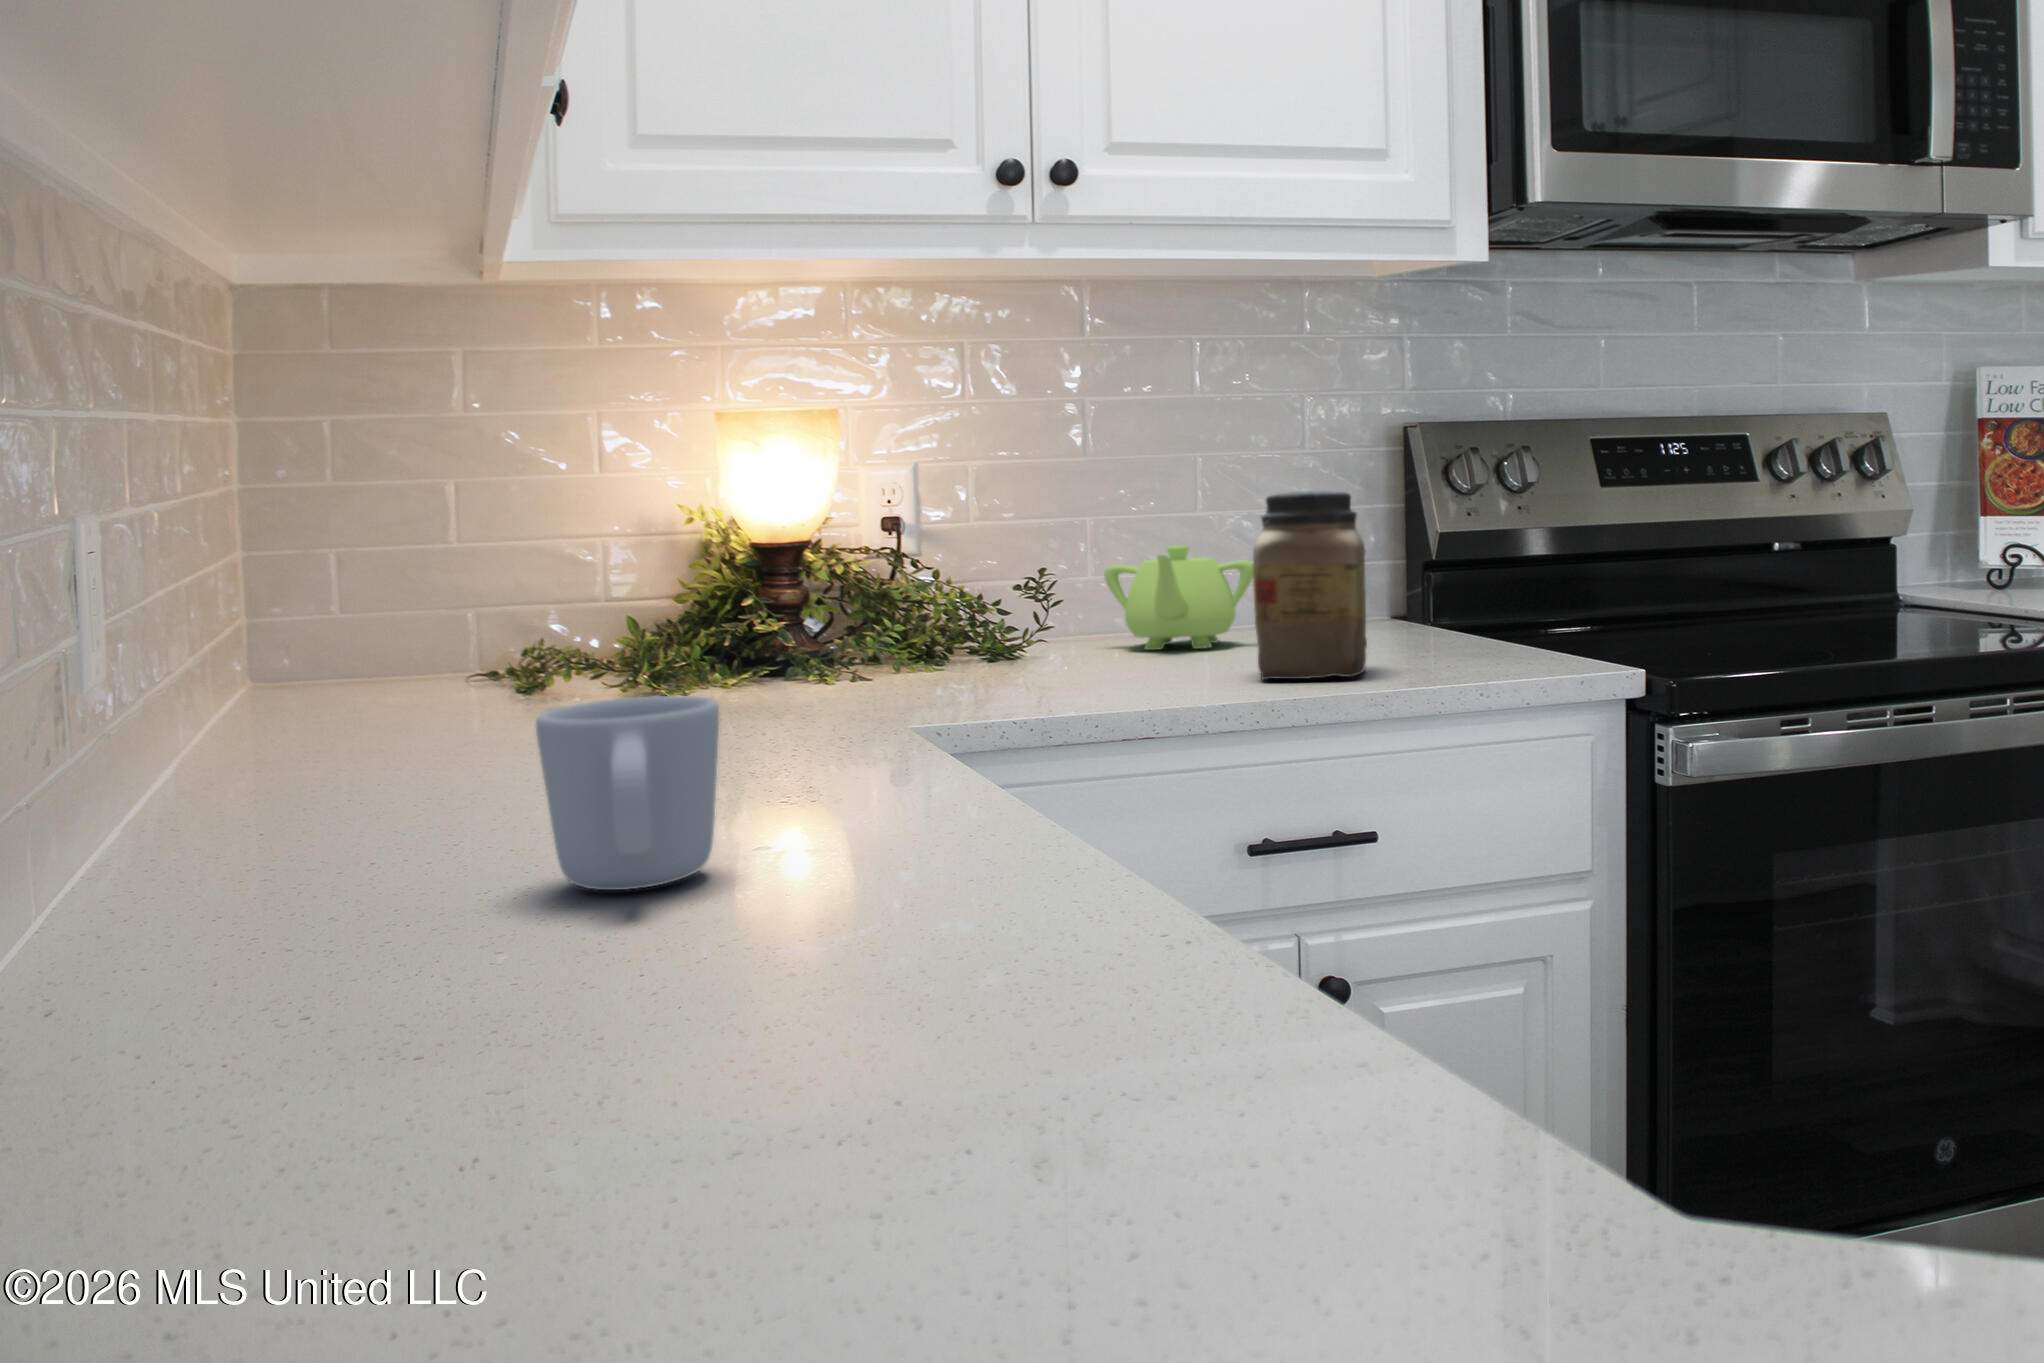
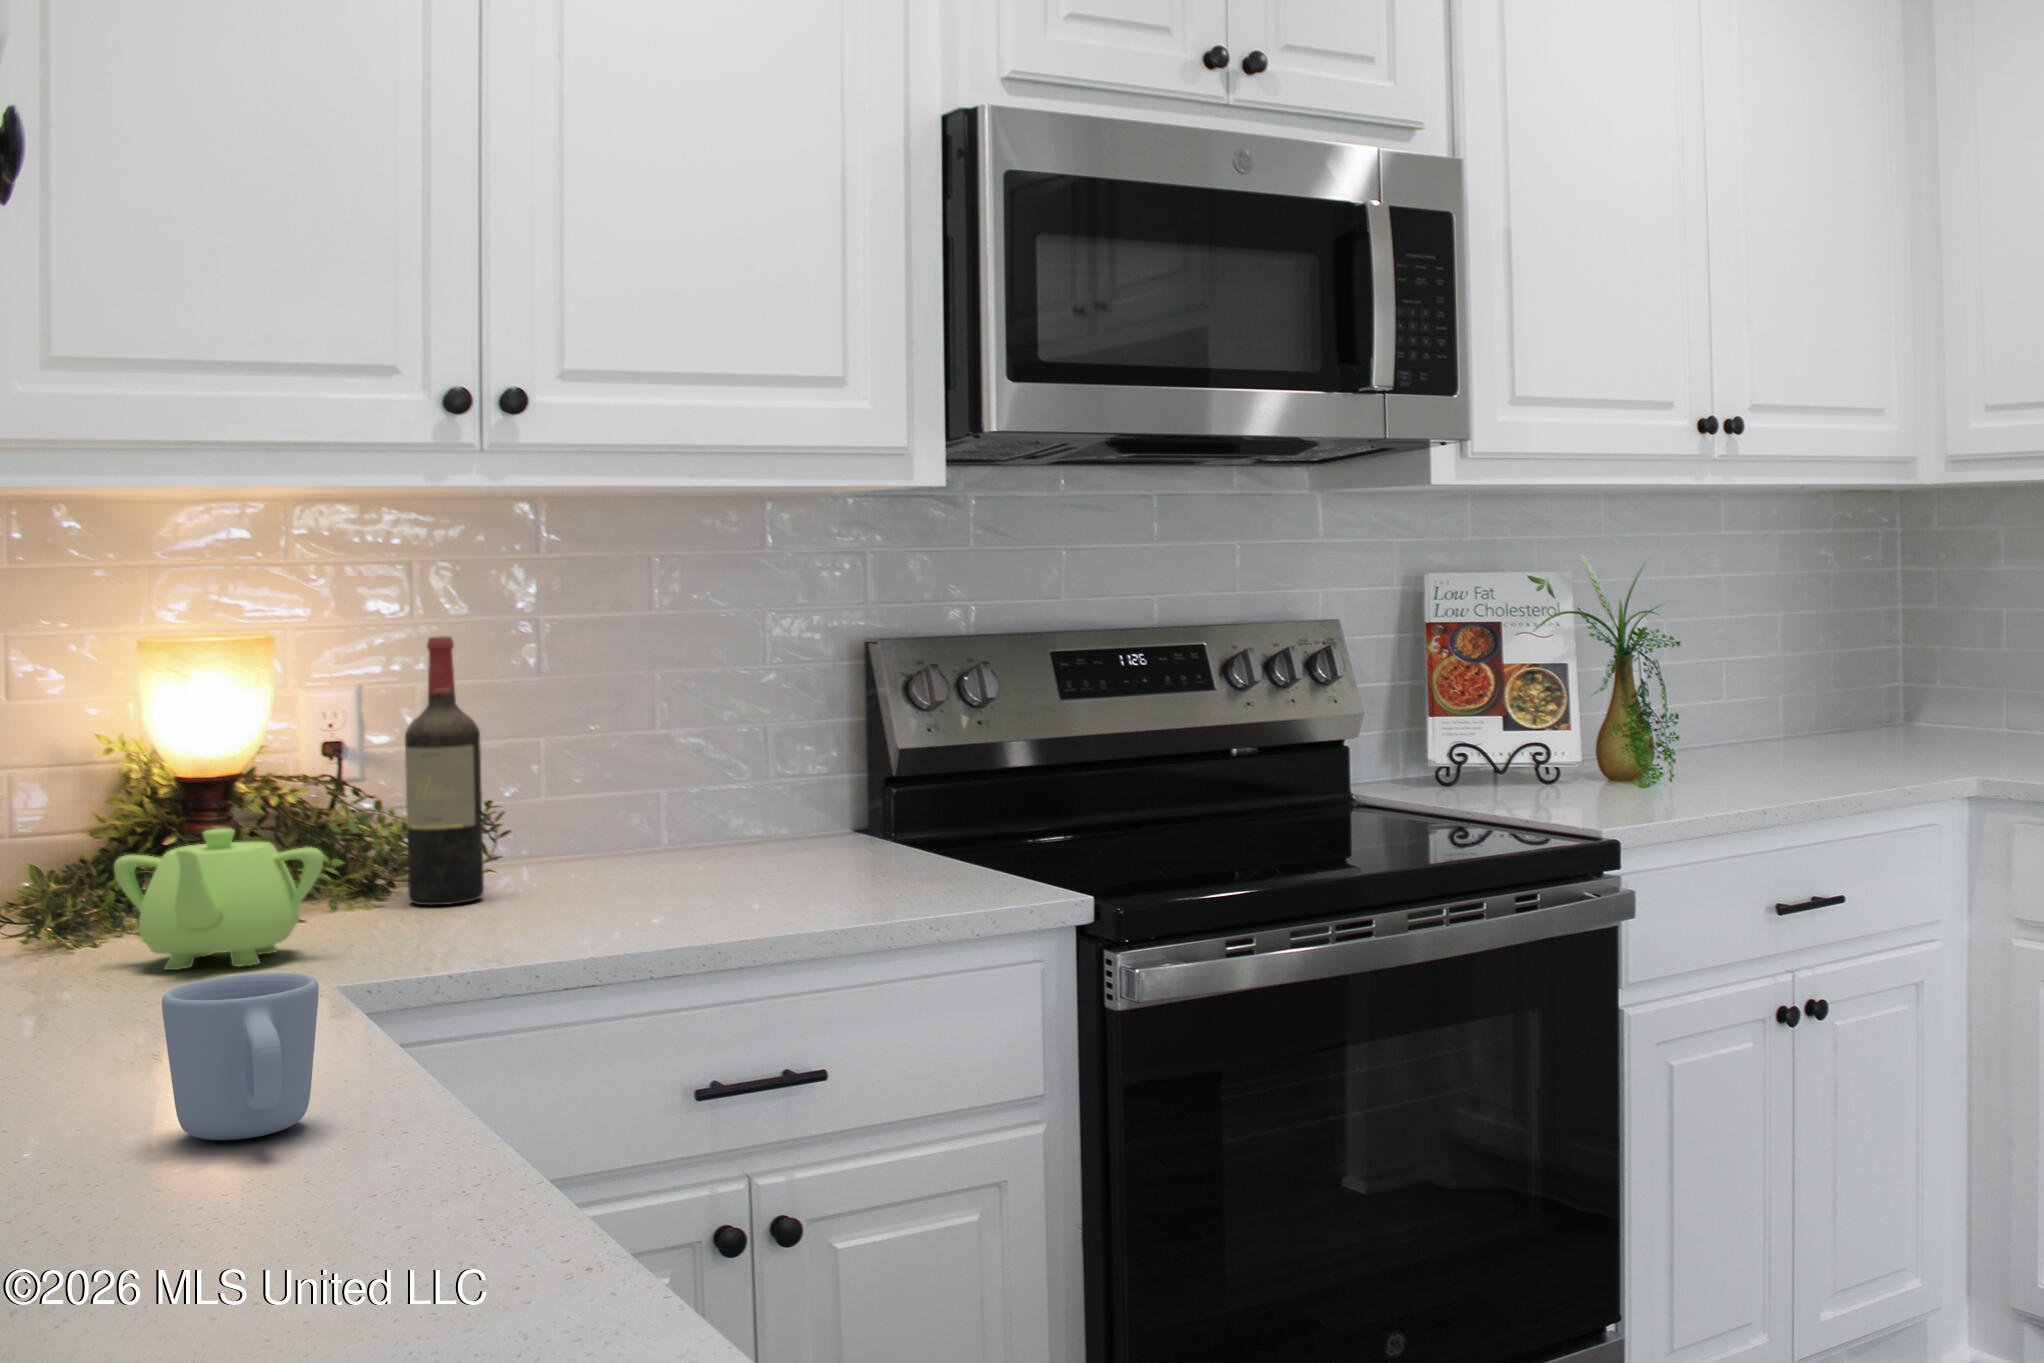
wine bottle: none [960,412,1037,670] -> present [405,636,484,905]
jar: present [1253,491,1367,680] -> none [723,726,833,914]
teapot: present [1104,545,1253,650] -> present [114,828,324,970]

